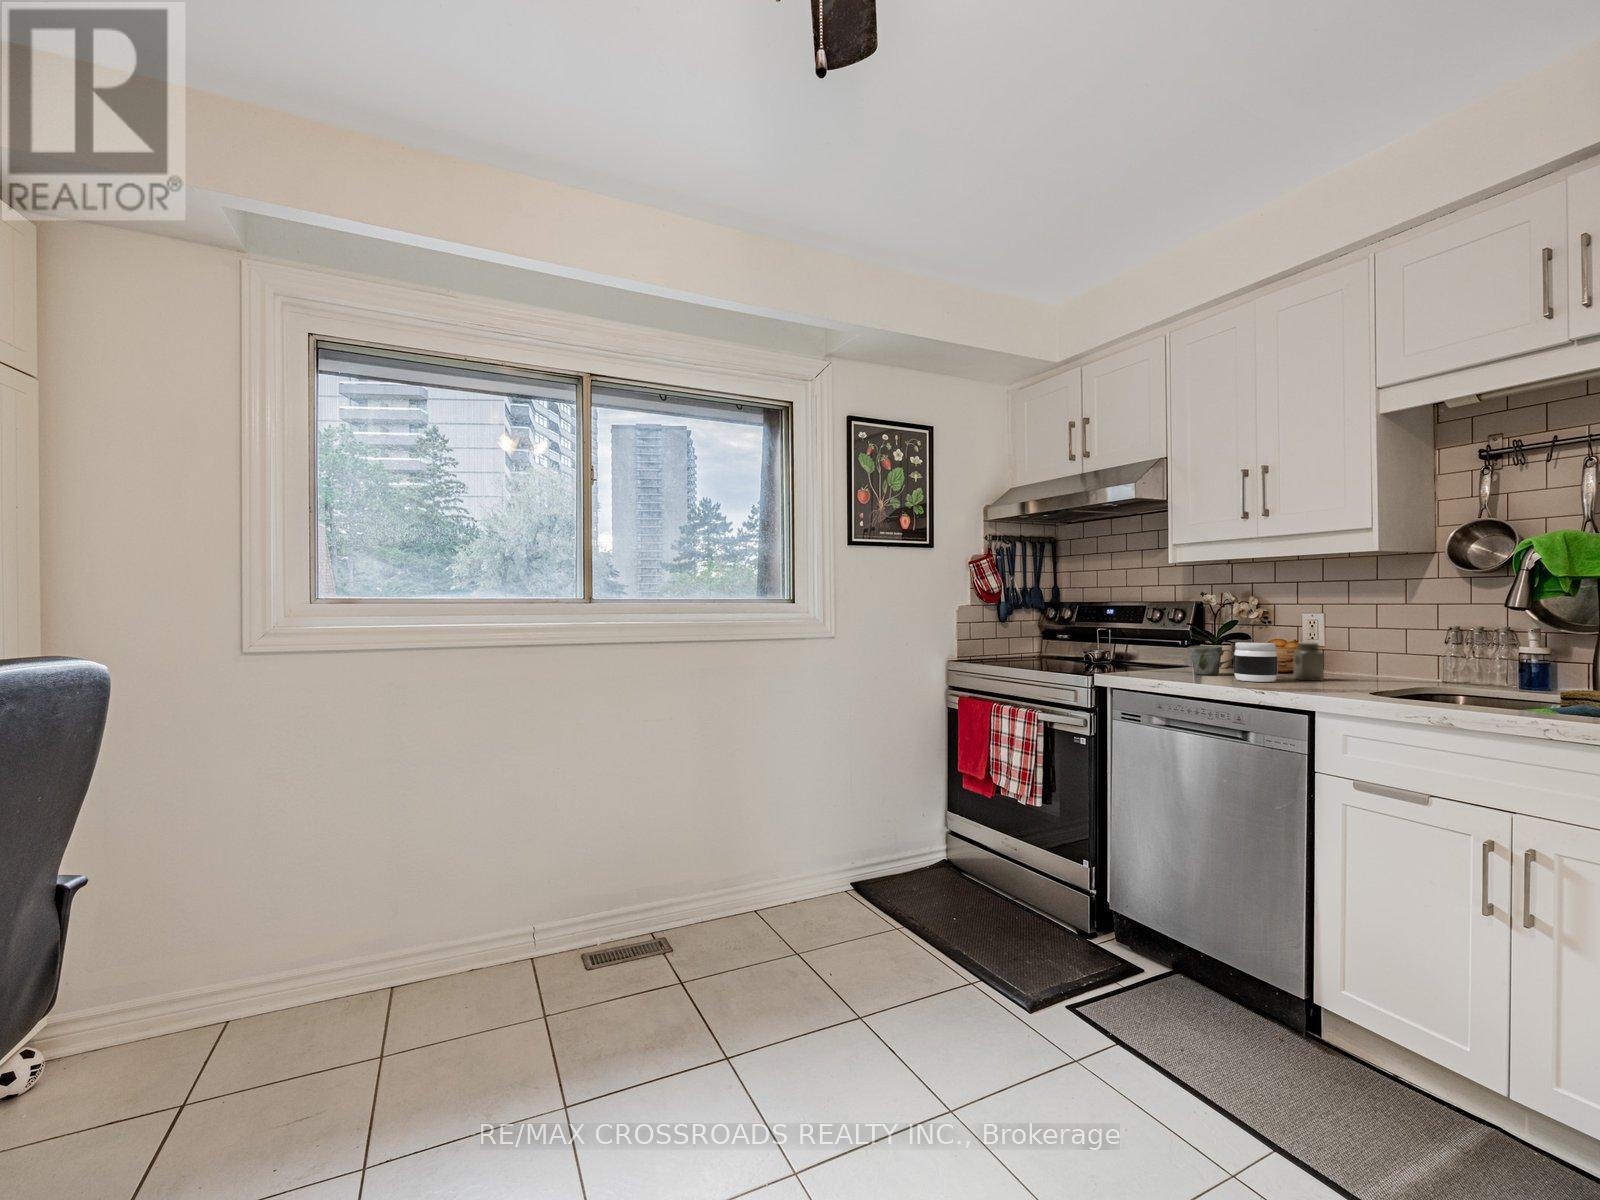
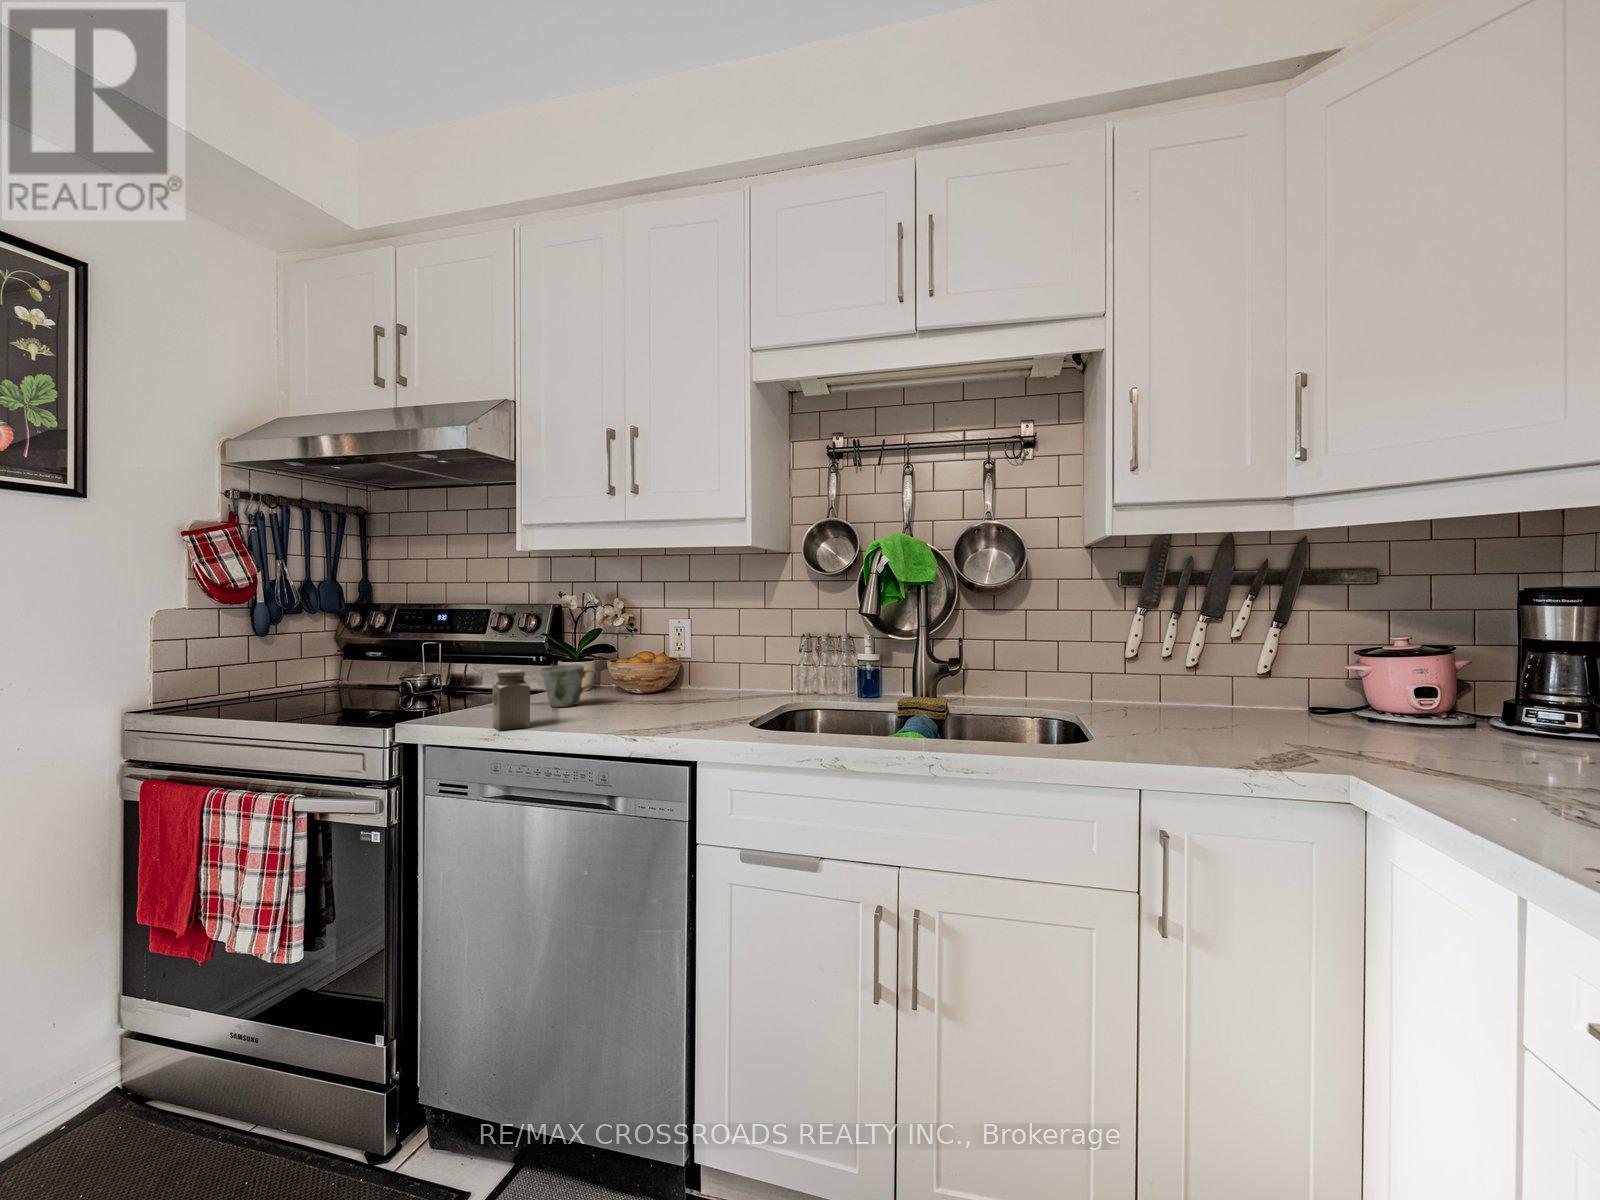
jar: present [1234,642,1278,682] -> none [598,659,650,715]
salt shaker: present [1293,642,1324,681] -> present [492,669,530,730]

